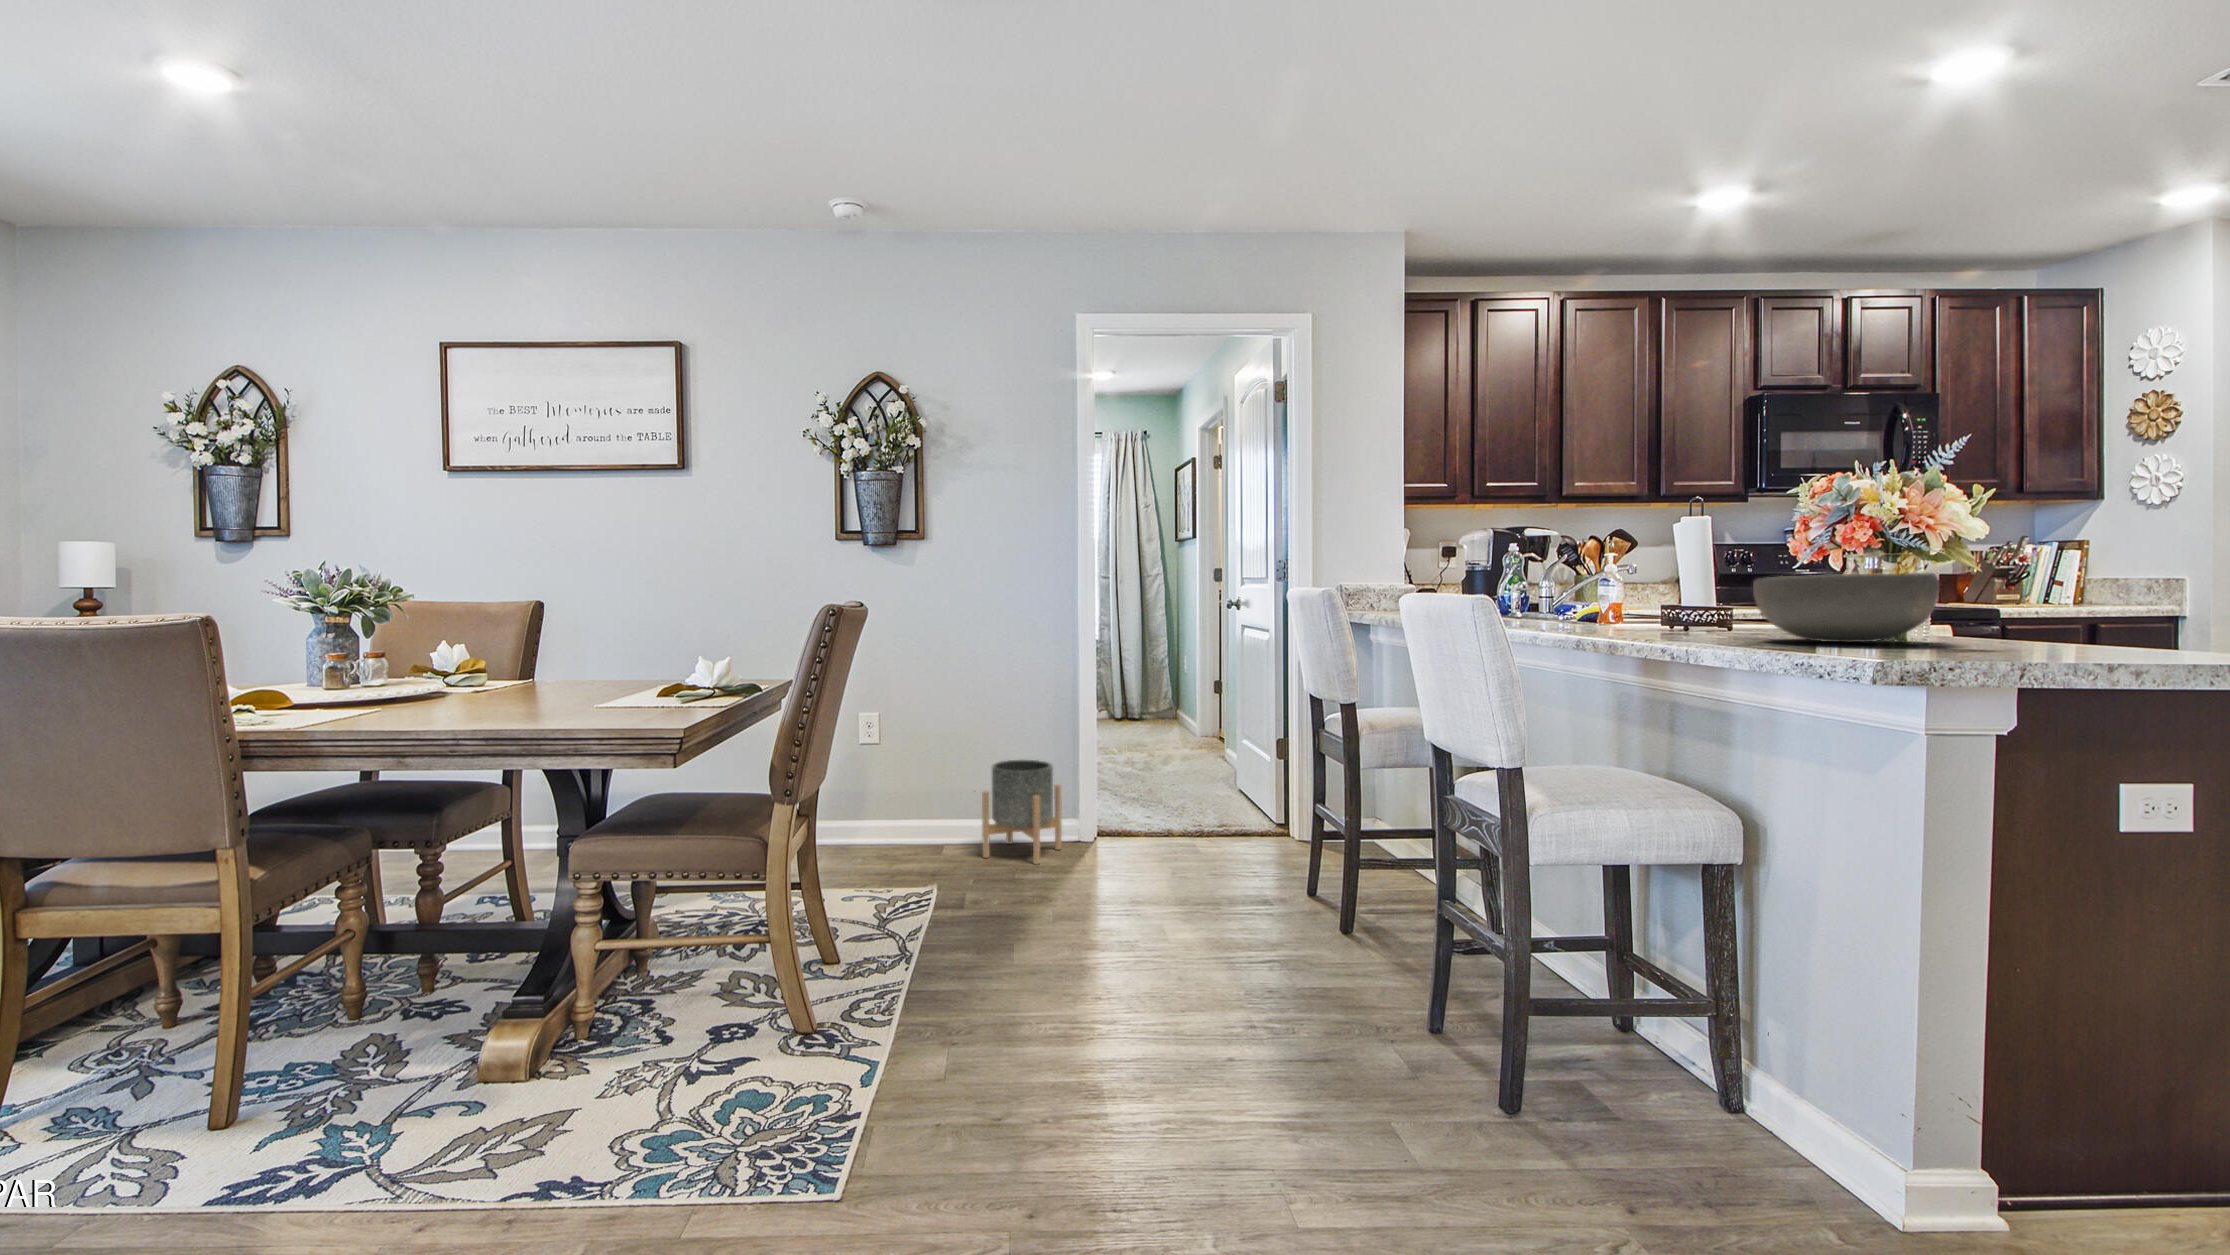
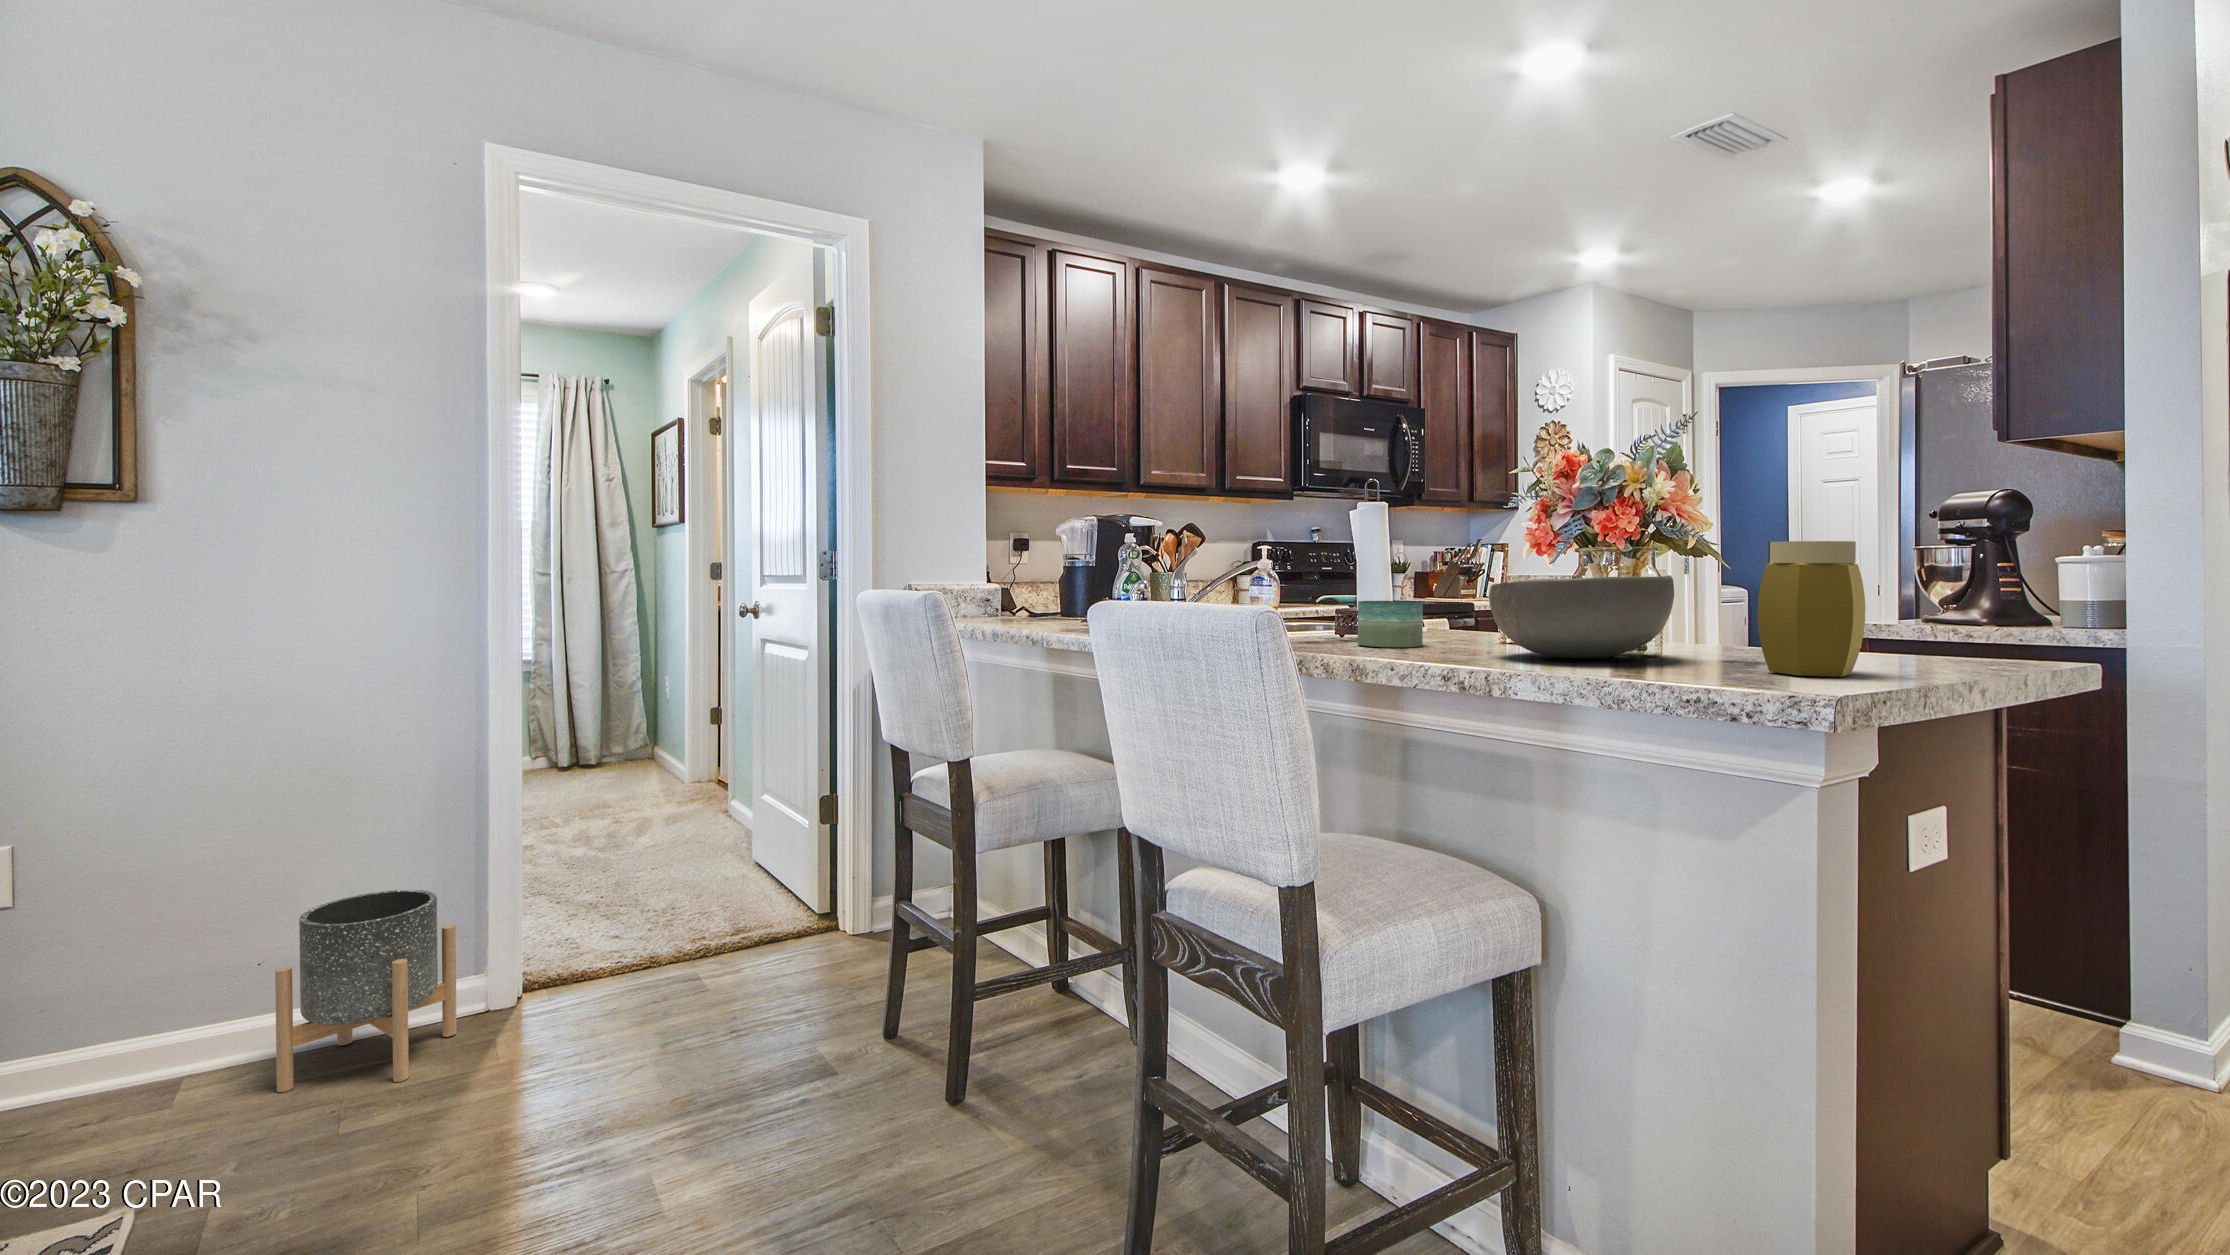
jar: none [1977,542,2092,658] -> present [1758,541,1866,677]
candle: none [1666,595,1728,633] -> present [1358,601,1423,647]

